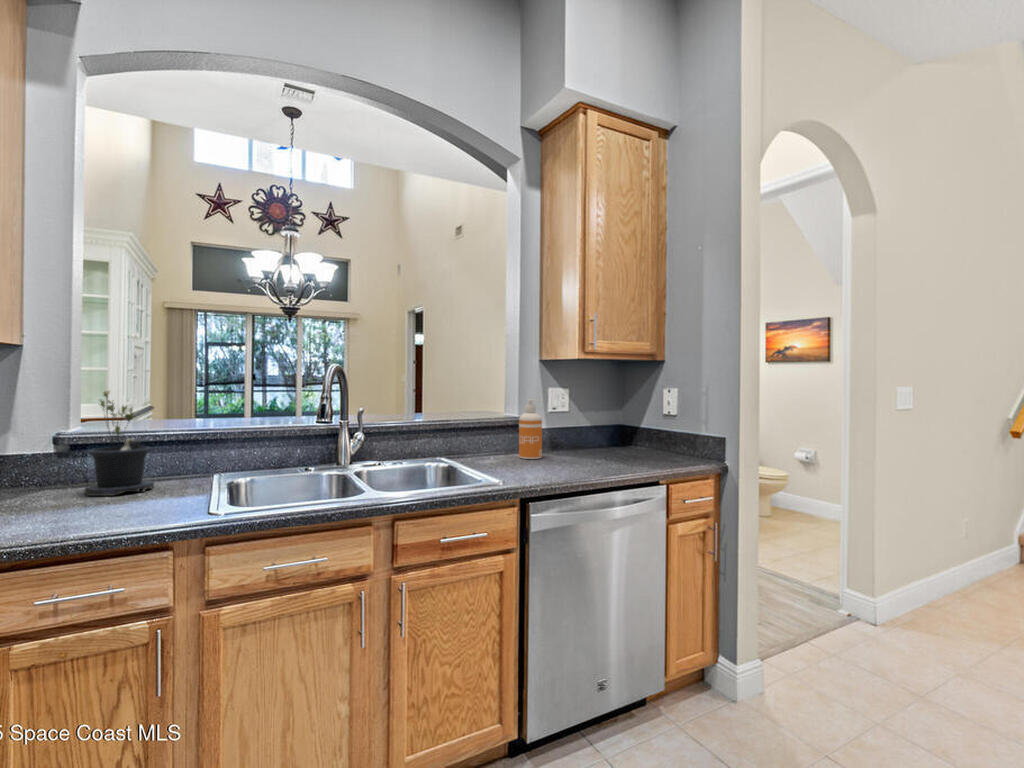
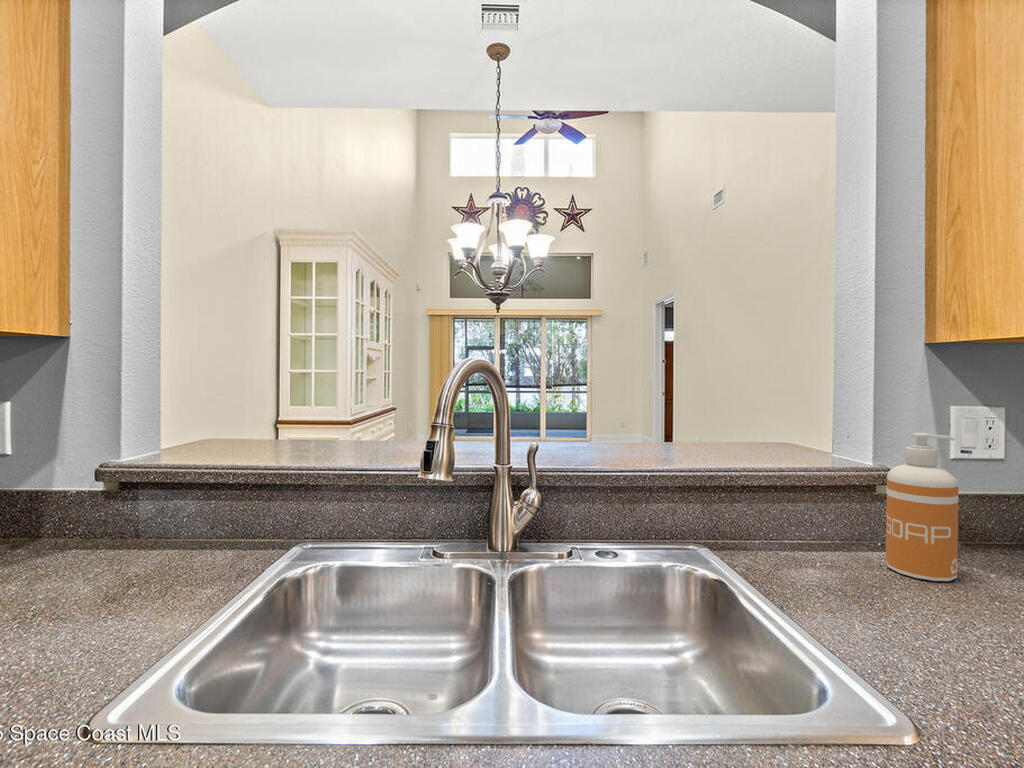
potted plant: present [85,391,154,496] -> none [75,404,194,587]

